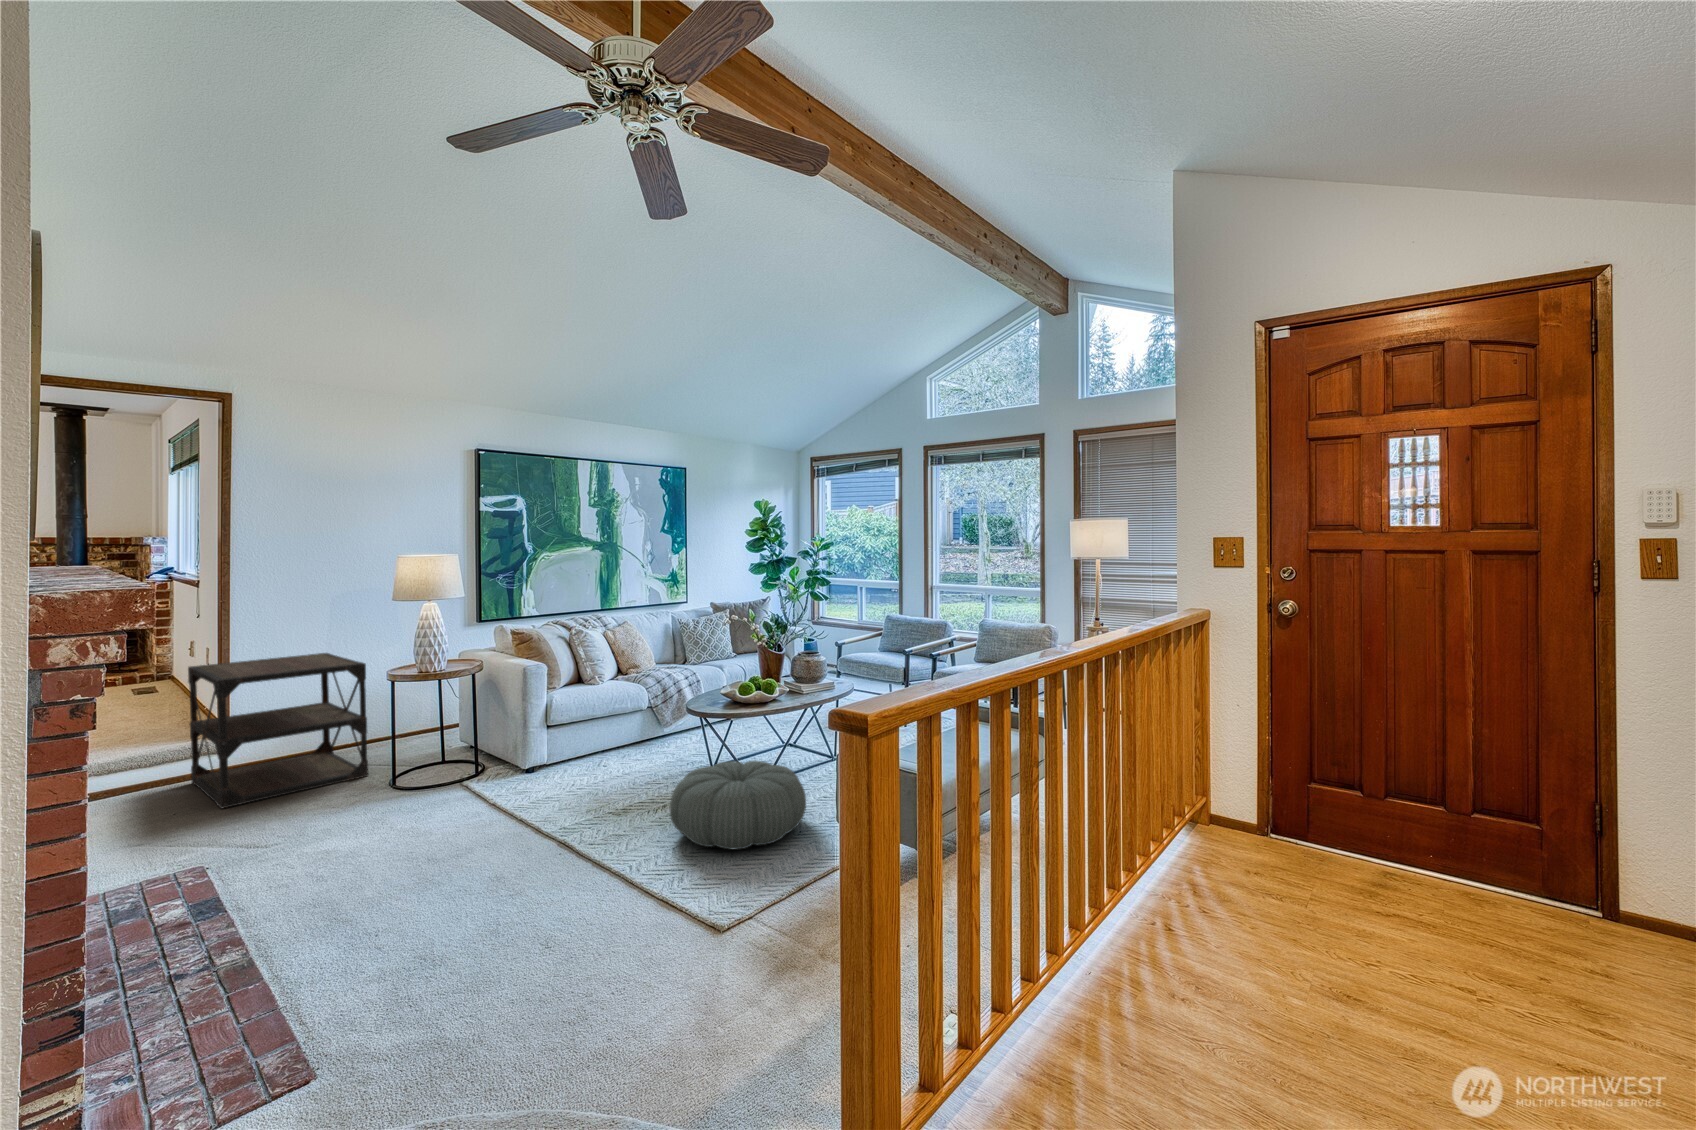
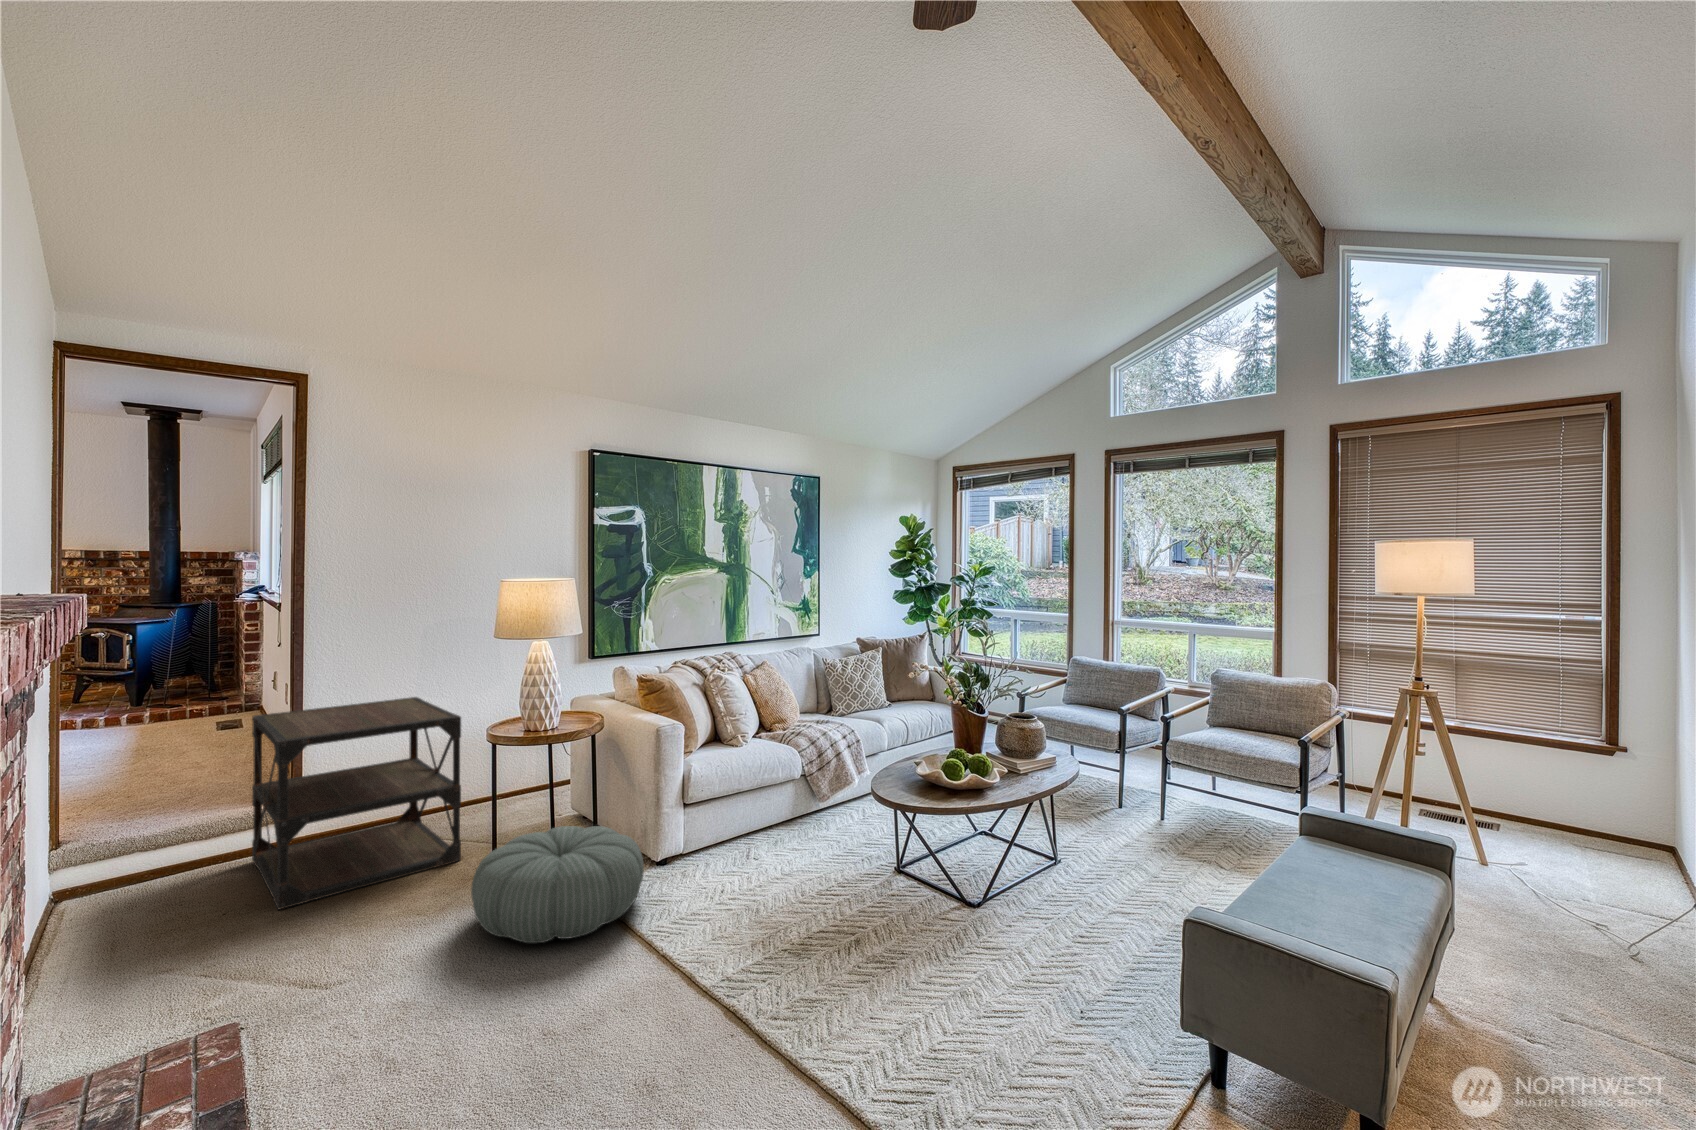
pouf: present [670,761,806,850] -> present [471,826,644,943]

